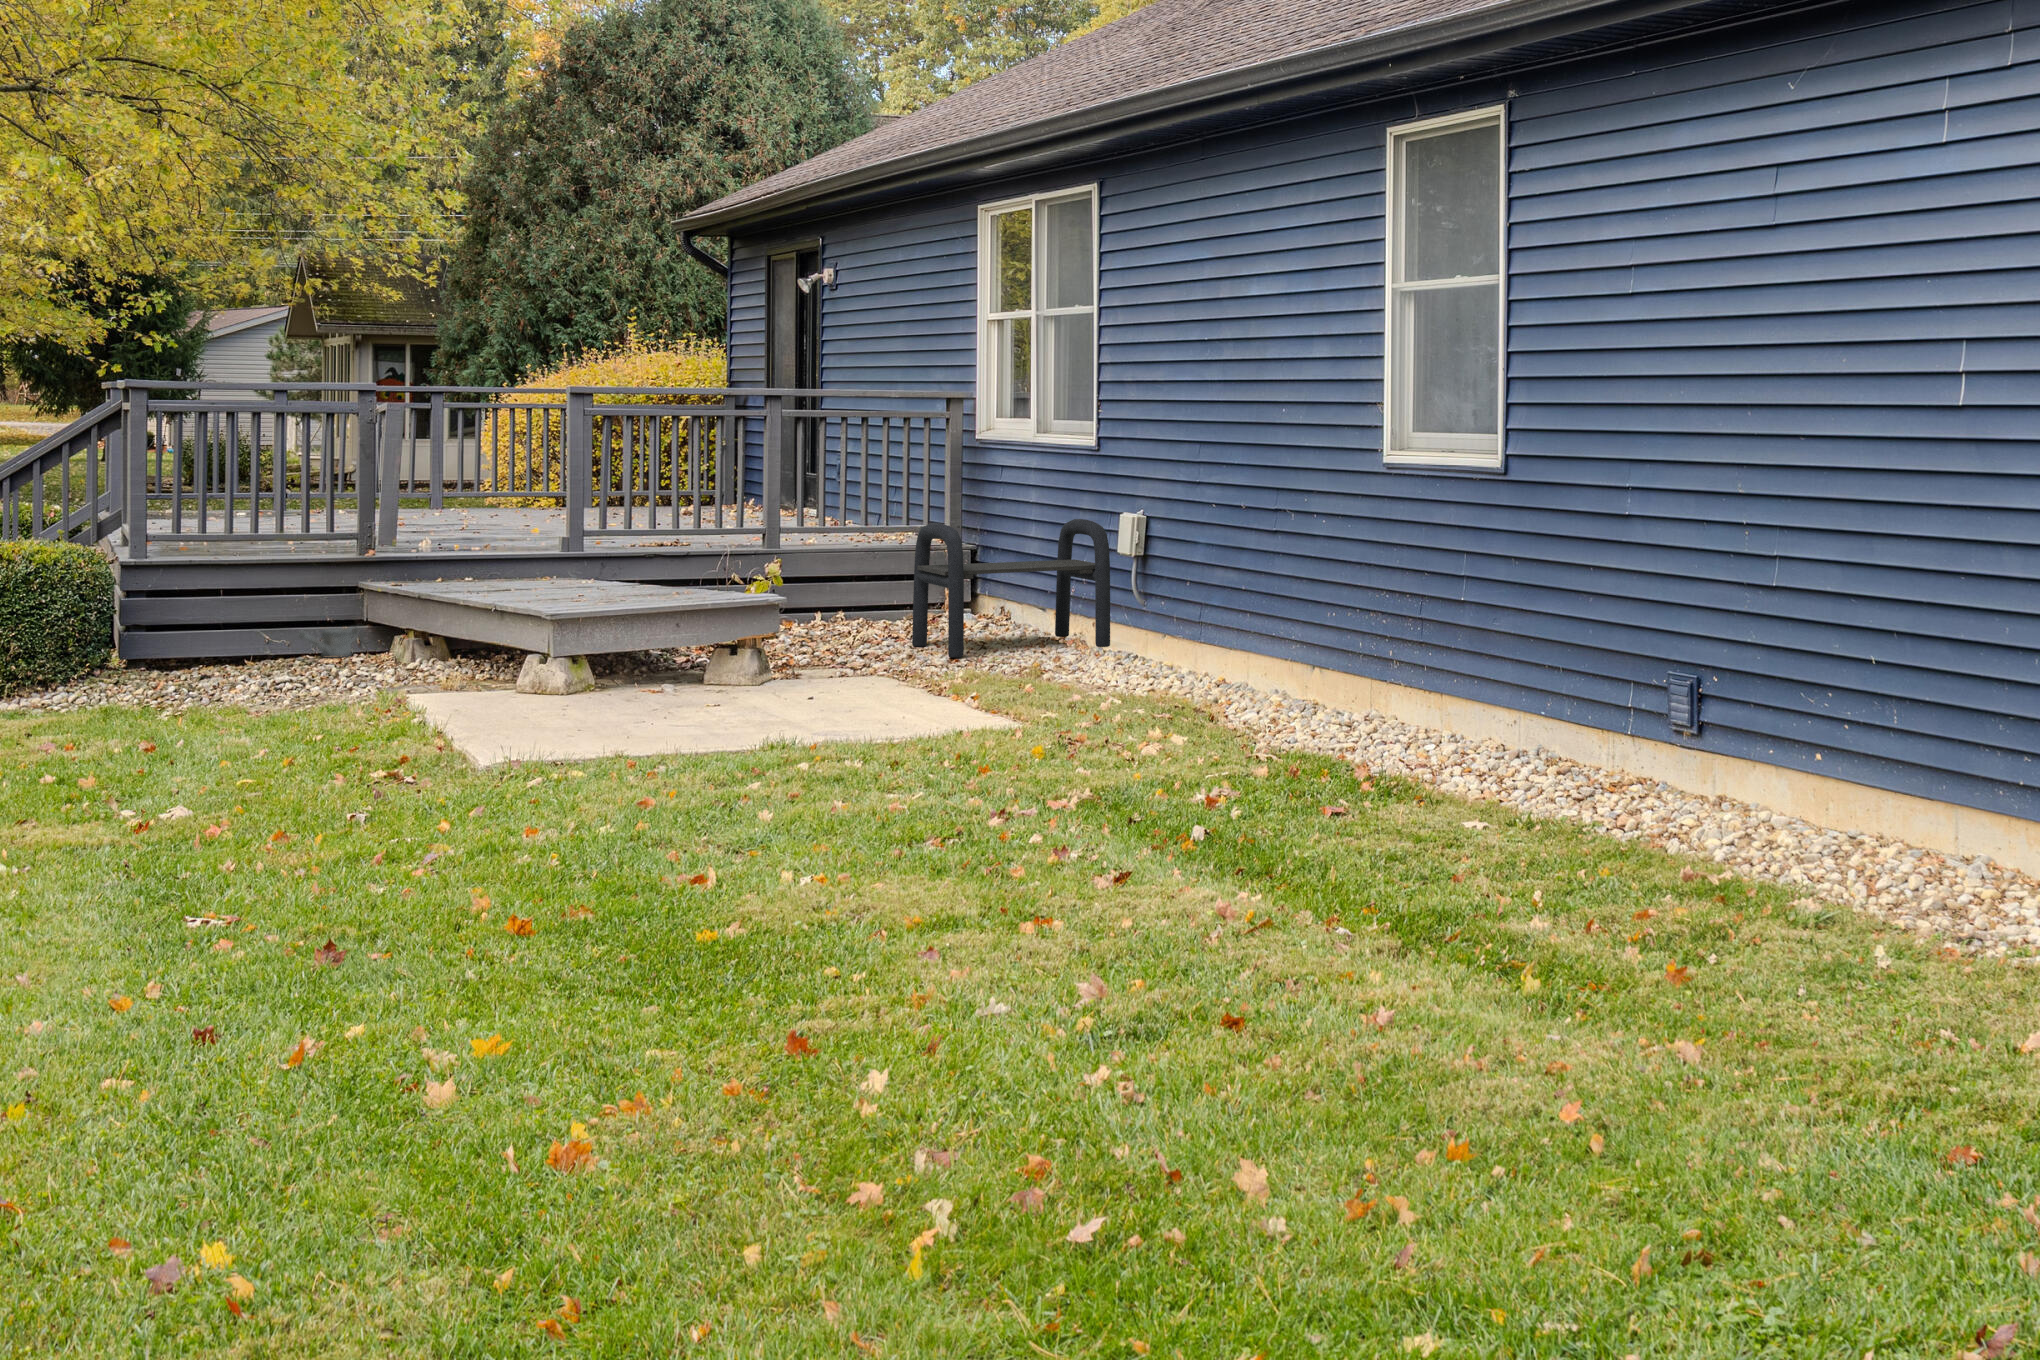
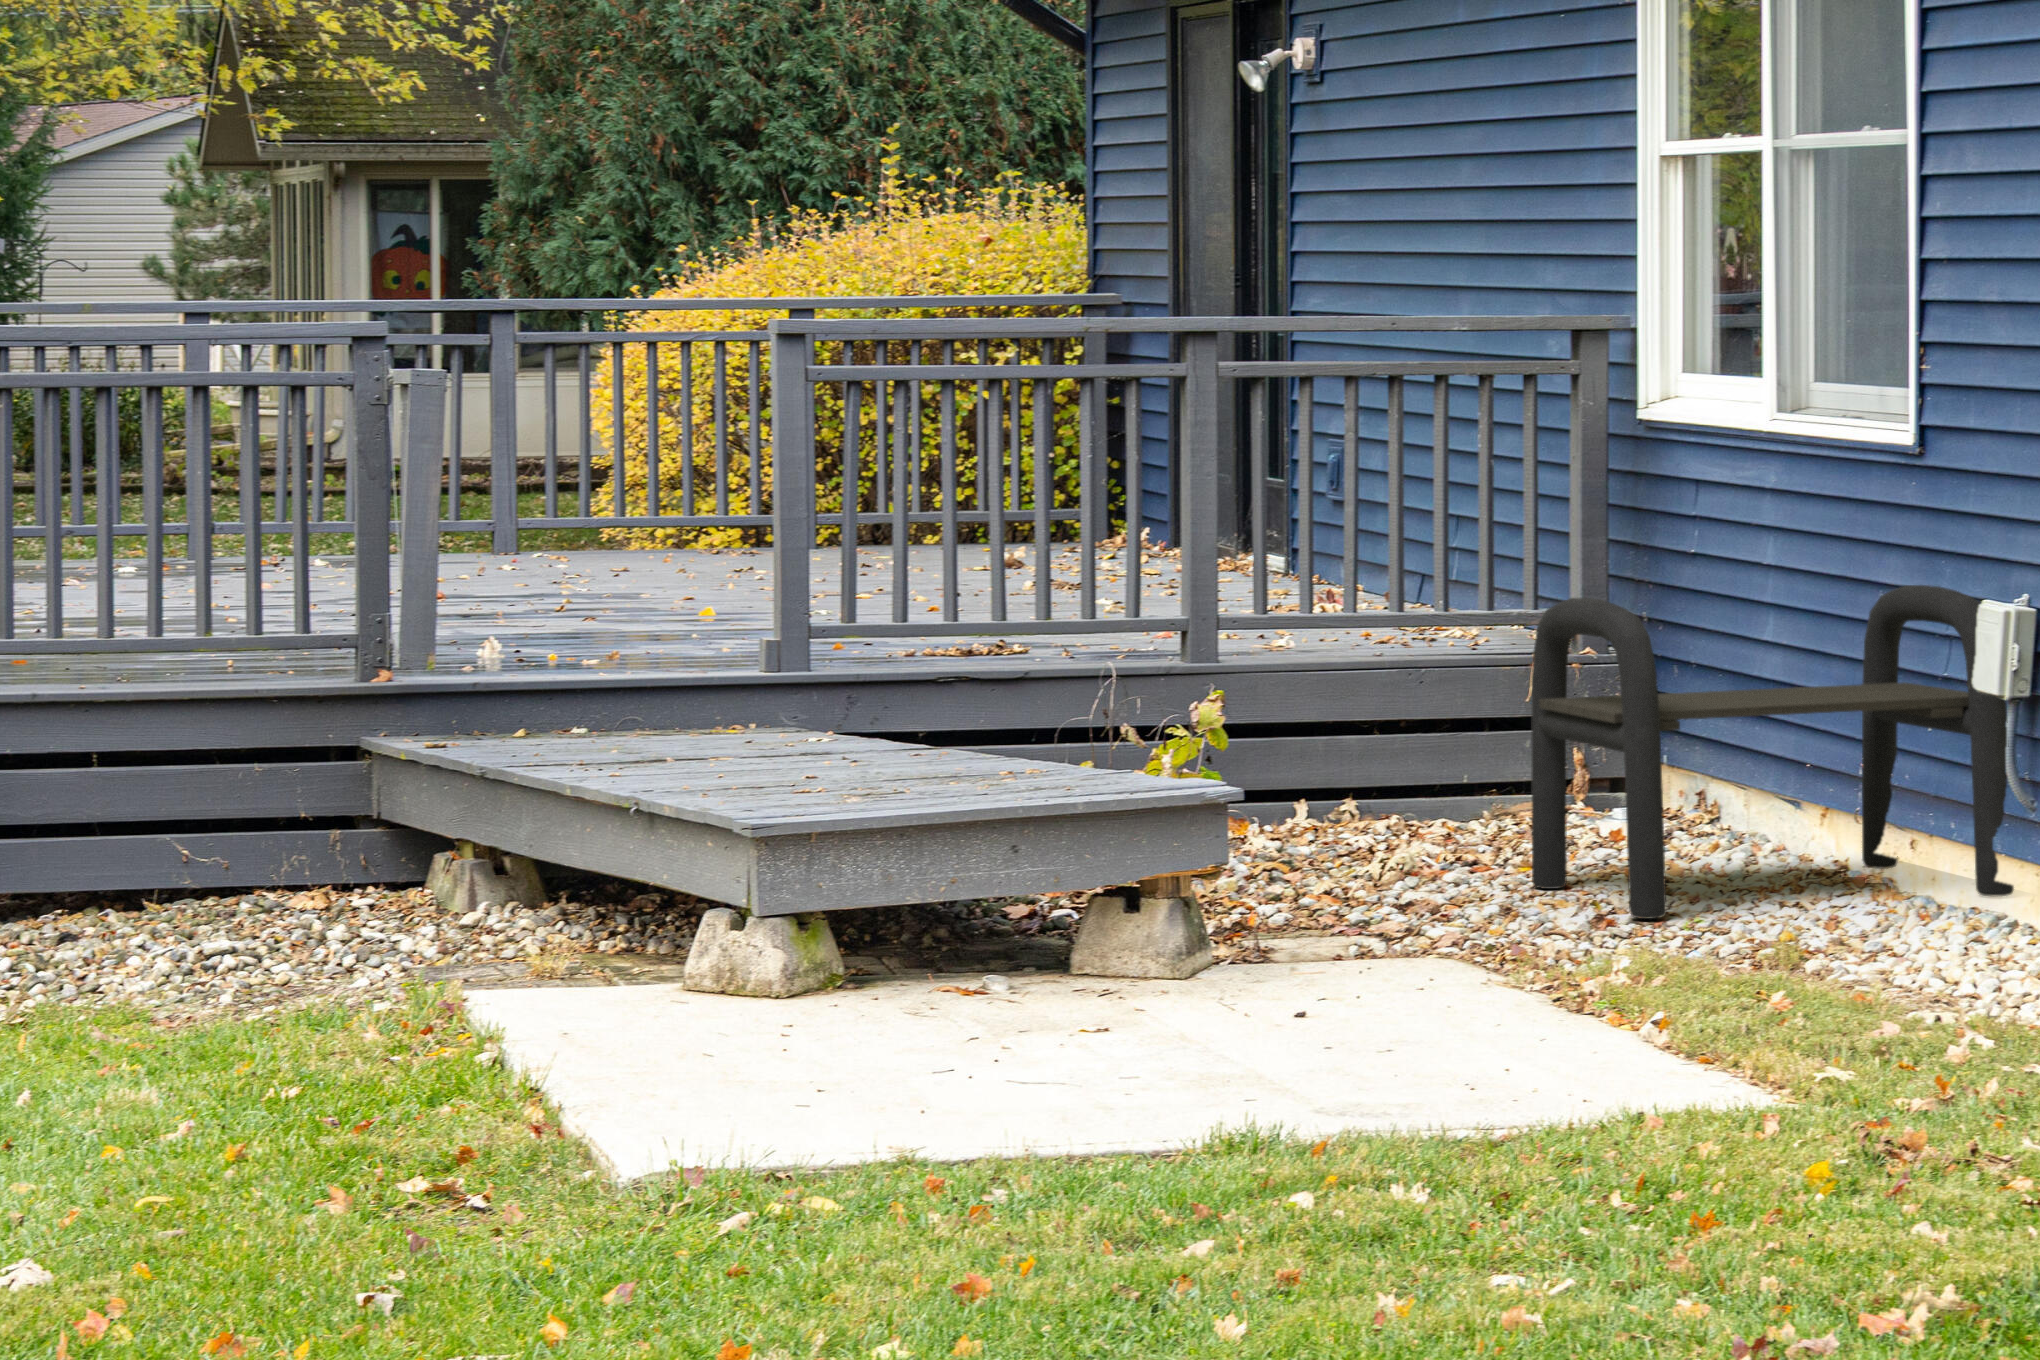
watering can: present [299,627,359,658] -> none [240,833,354,899]

